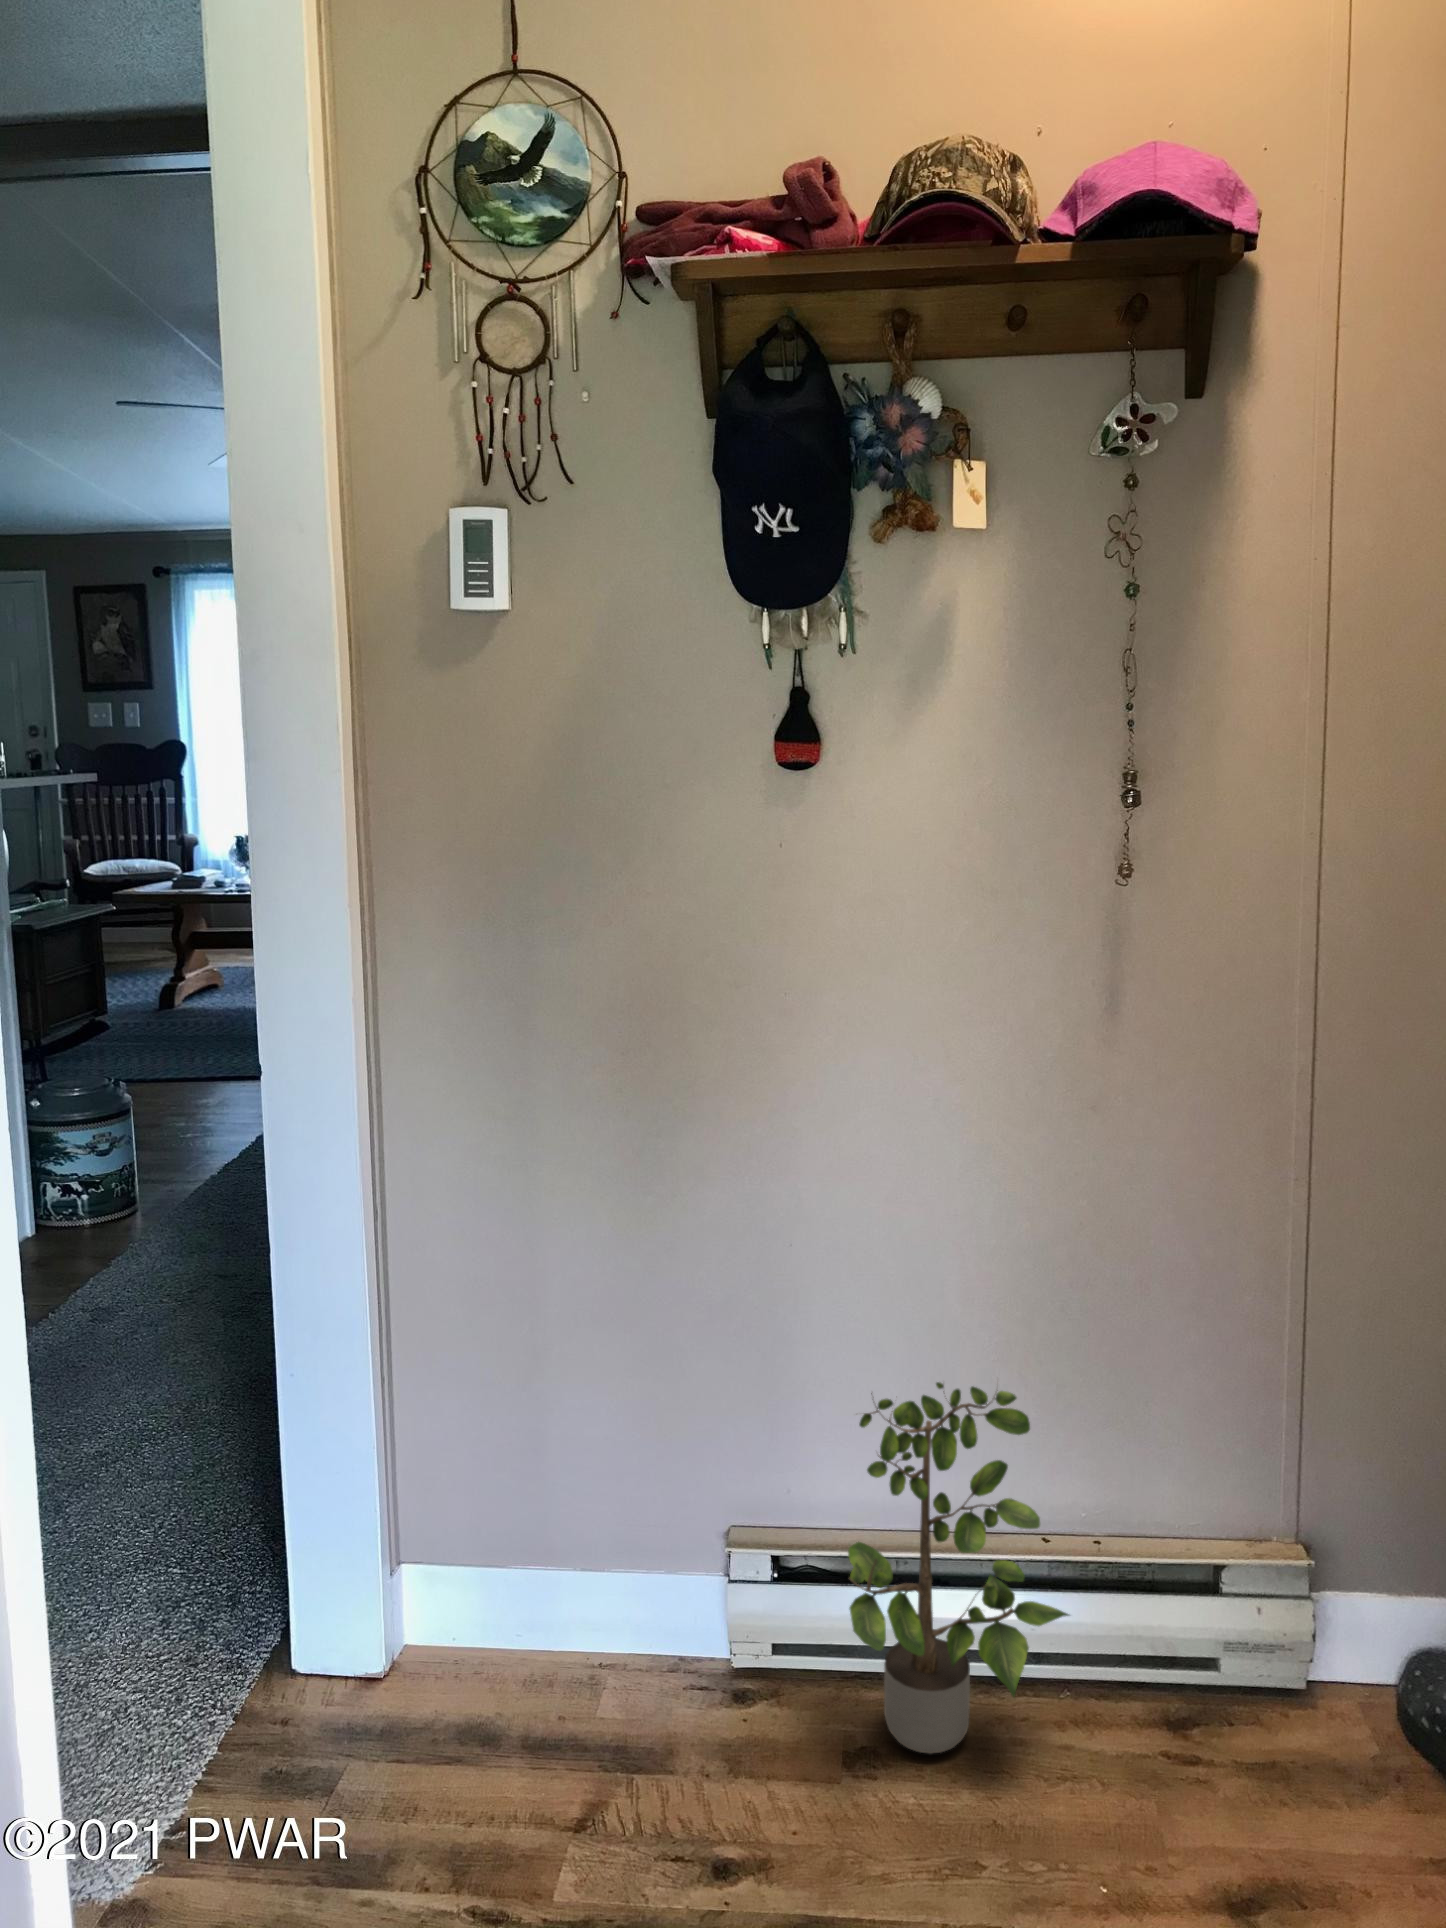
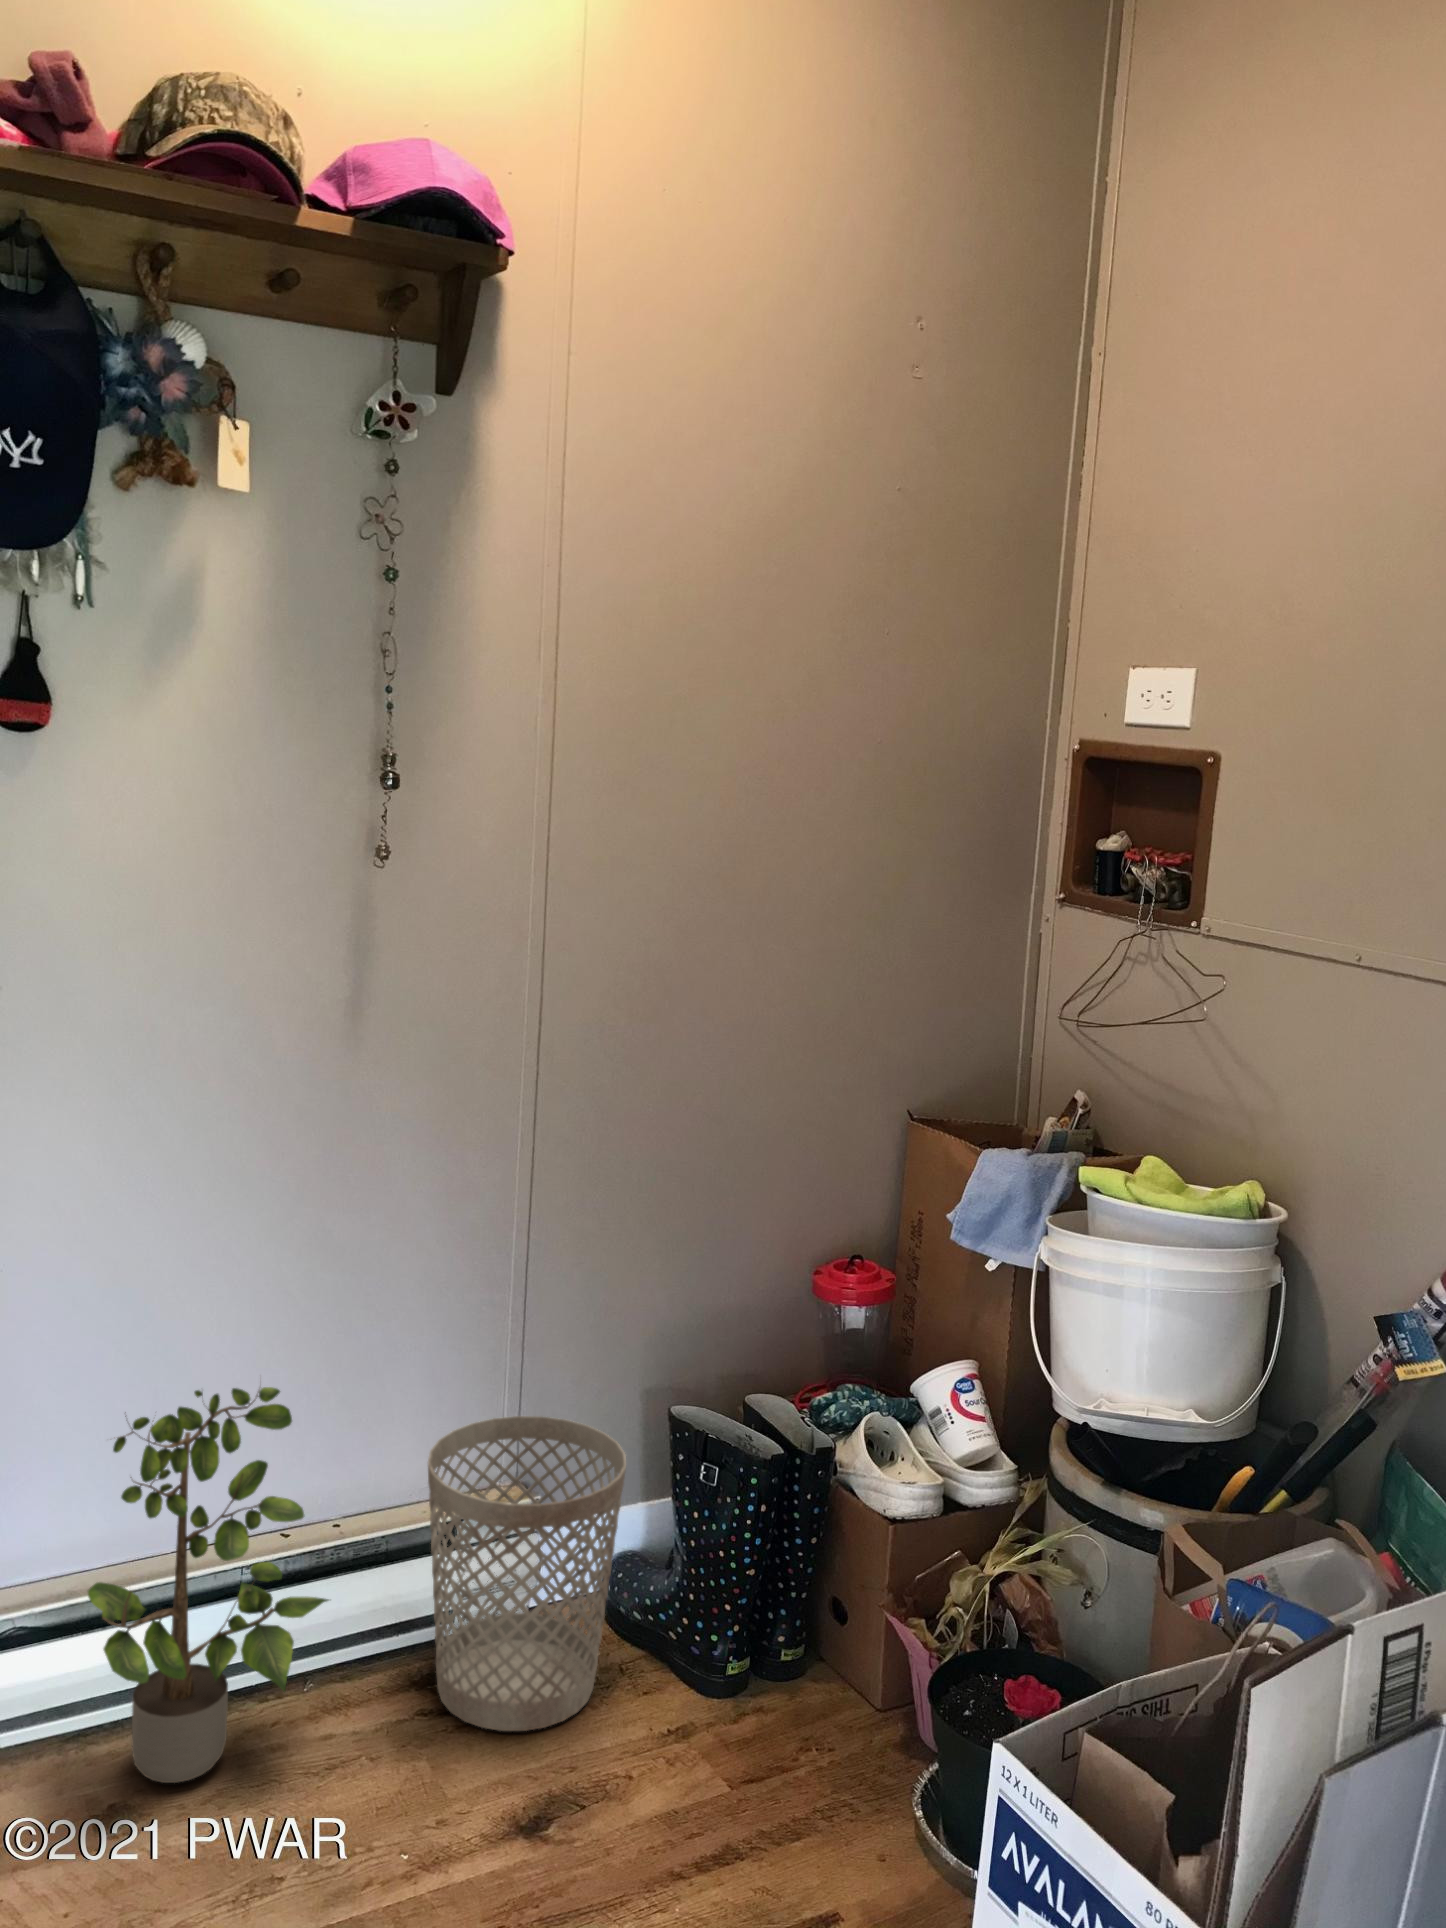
wastebasket: none [1175,1465,1402,1821] -> present [428,1416,626,1731]

